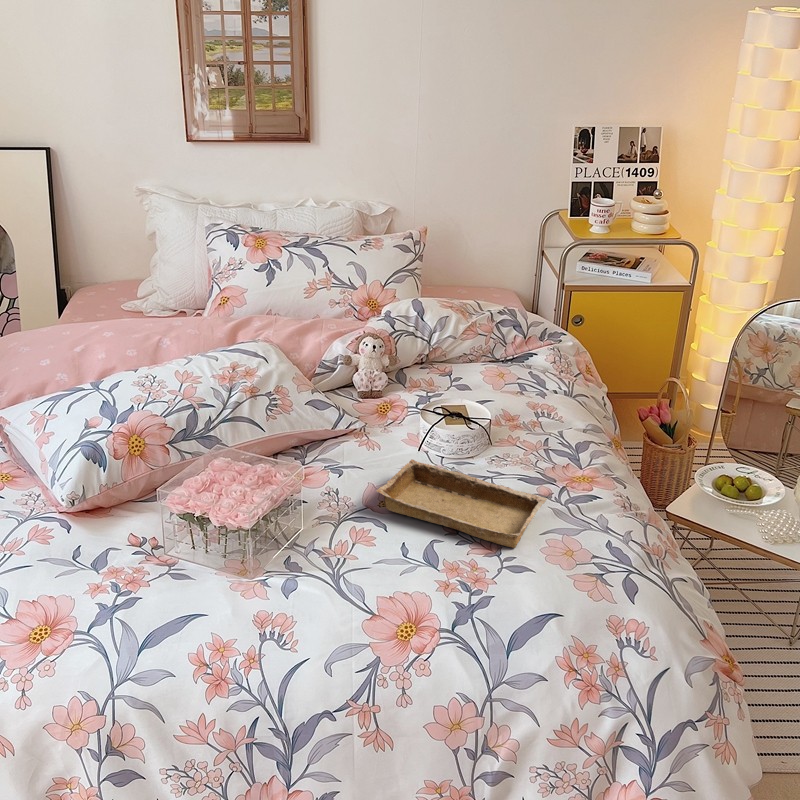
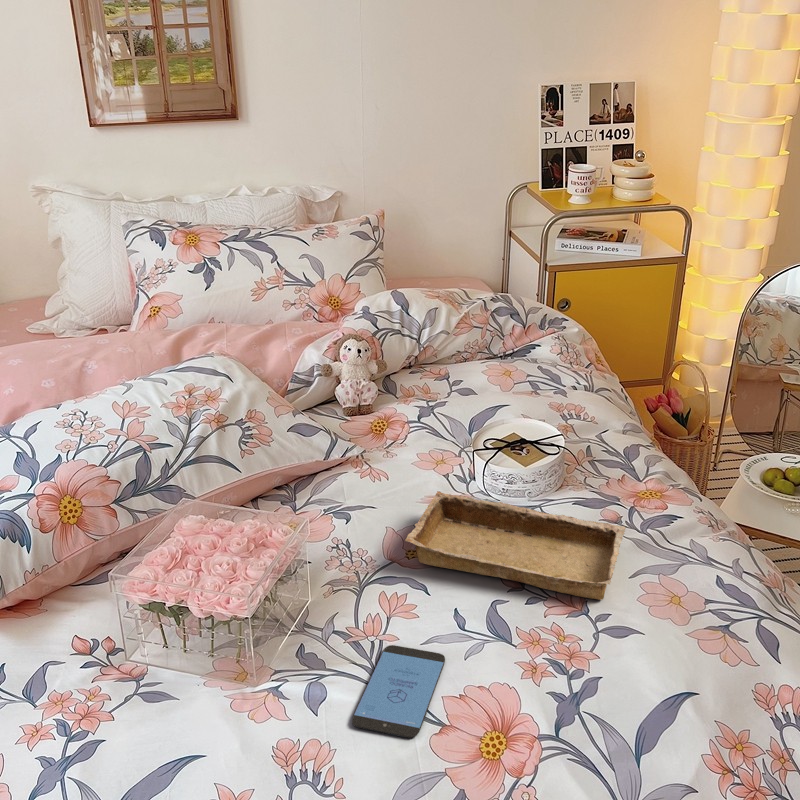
smartphone: none [311,562,387,620] -> present [352,645,445,738]

